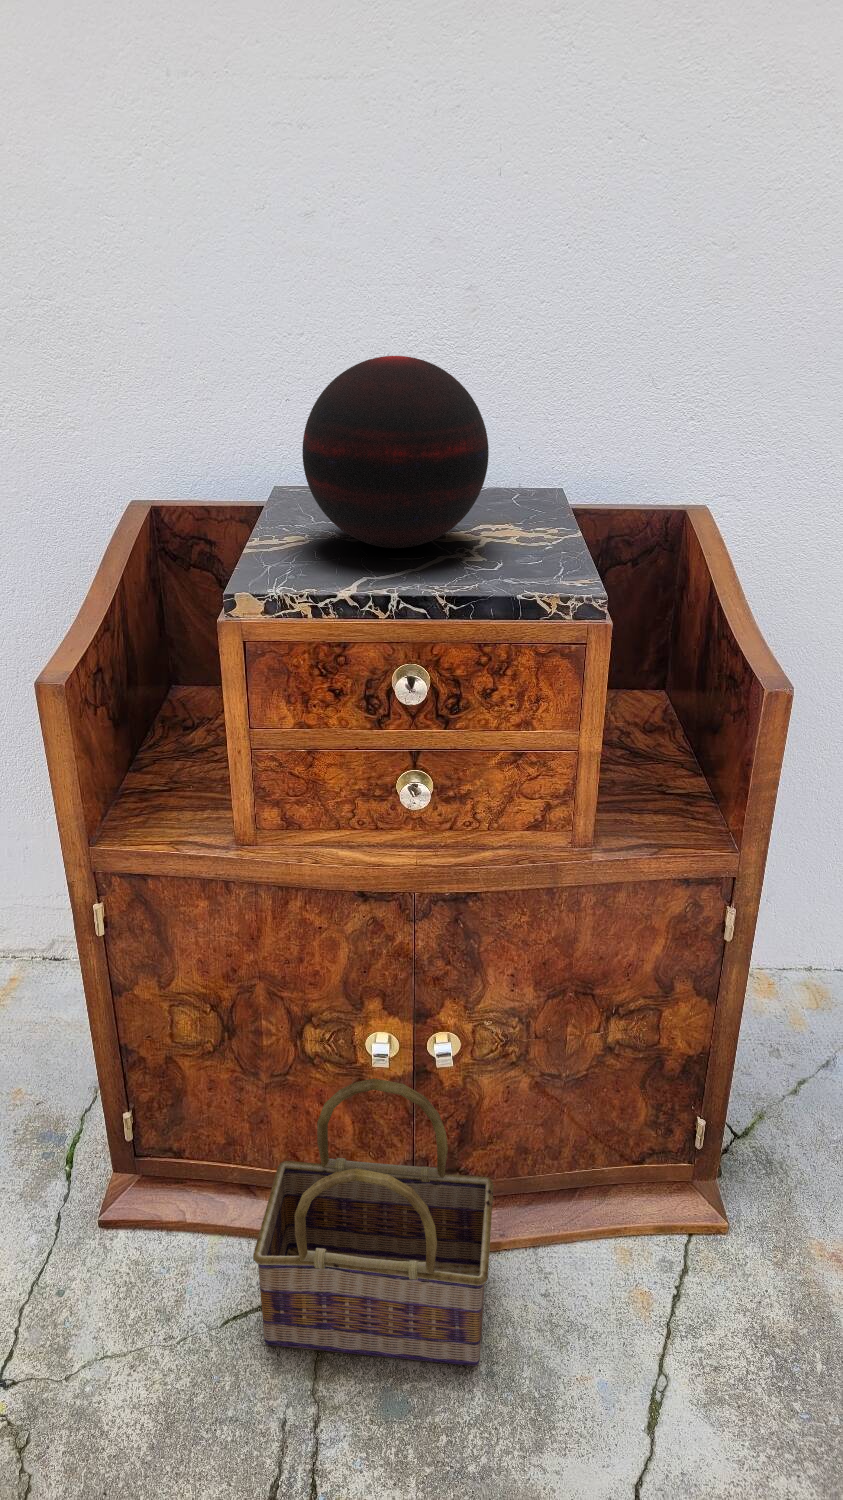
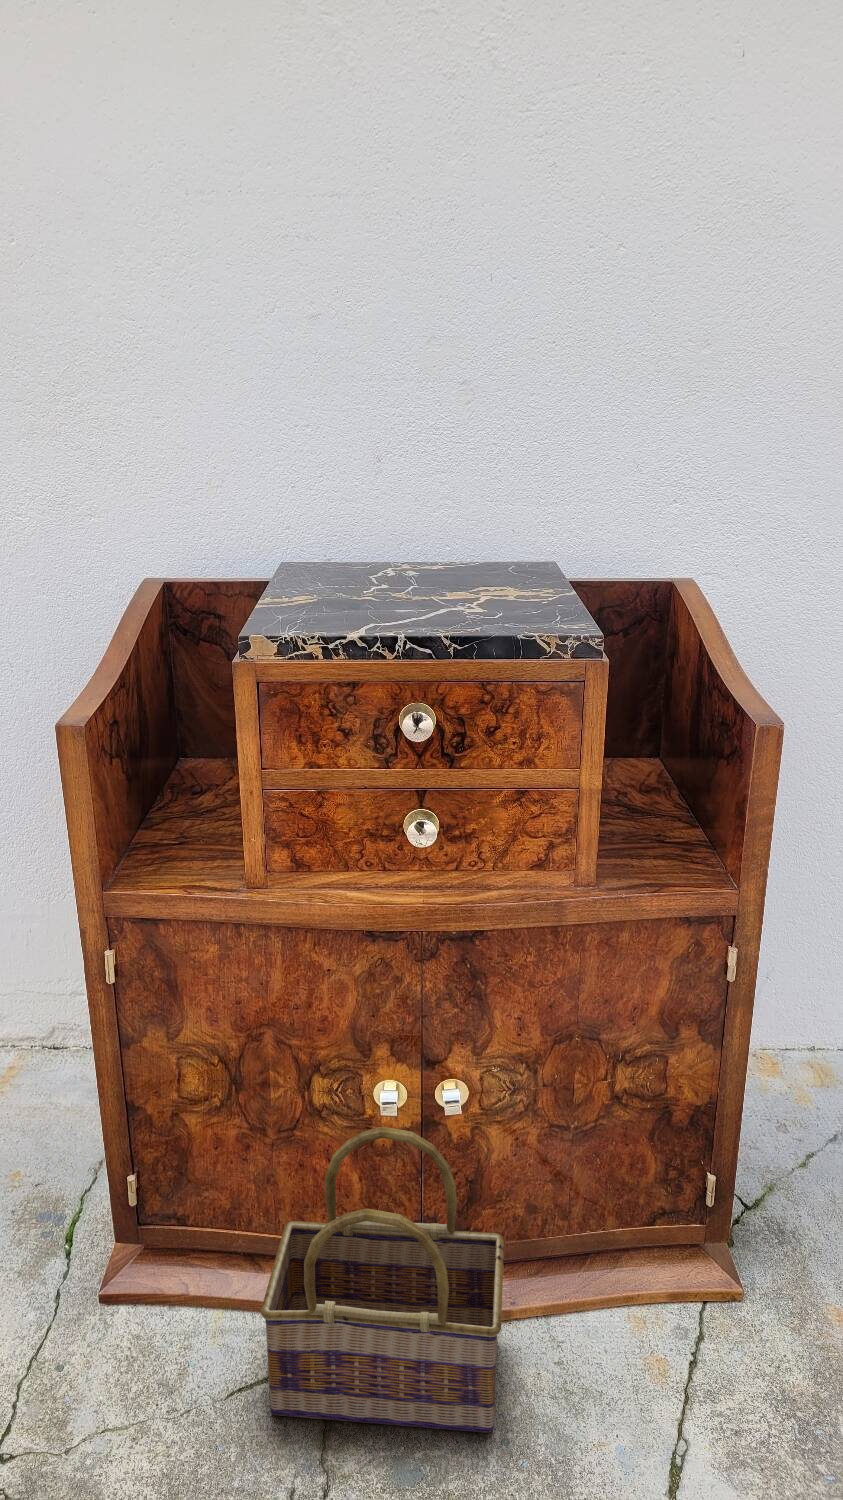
decorative orb: present [302,356,489,548] -> none [314,426,487,602]

